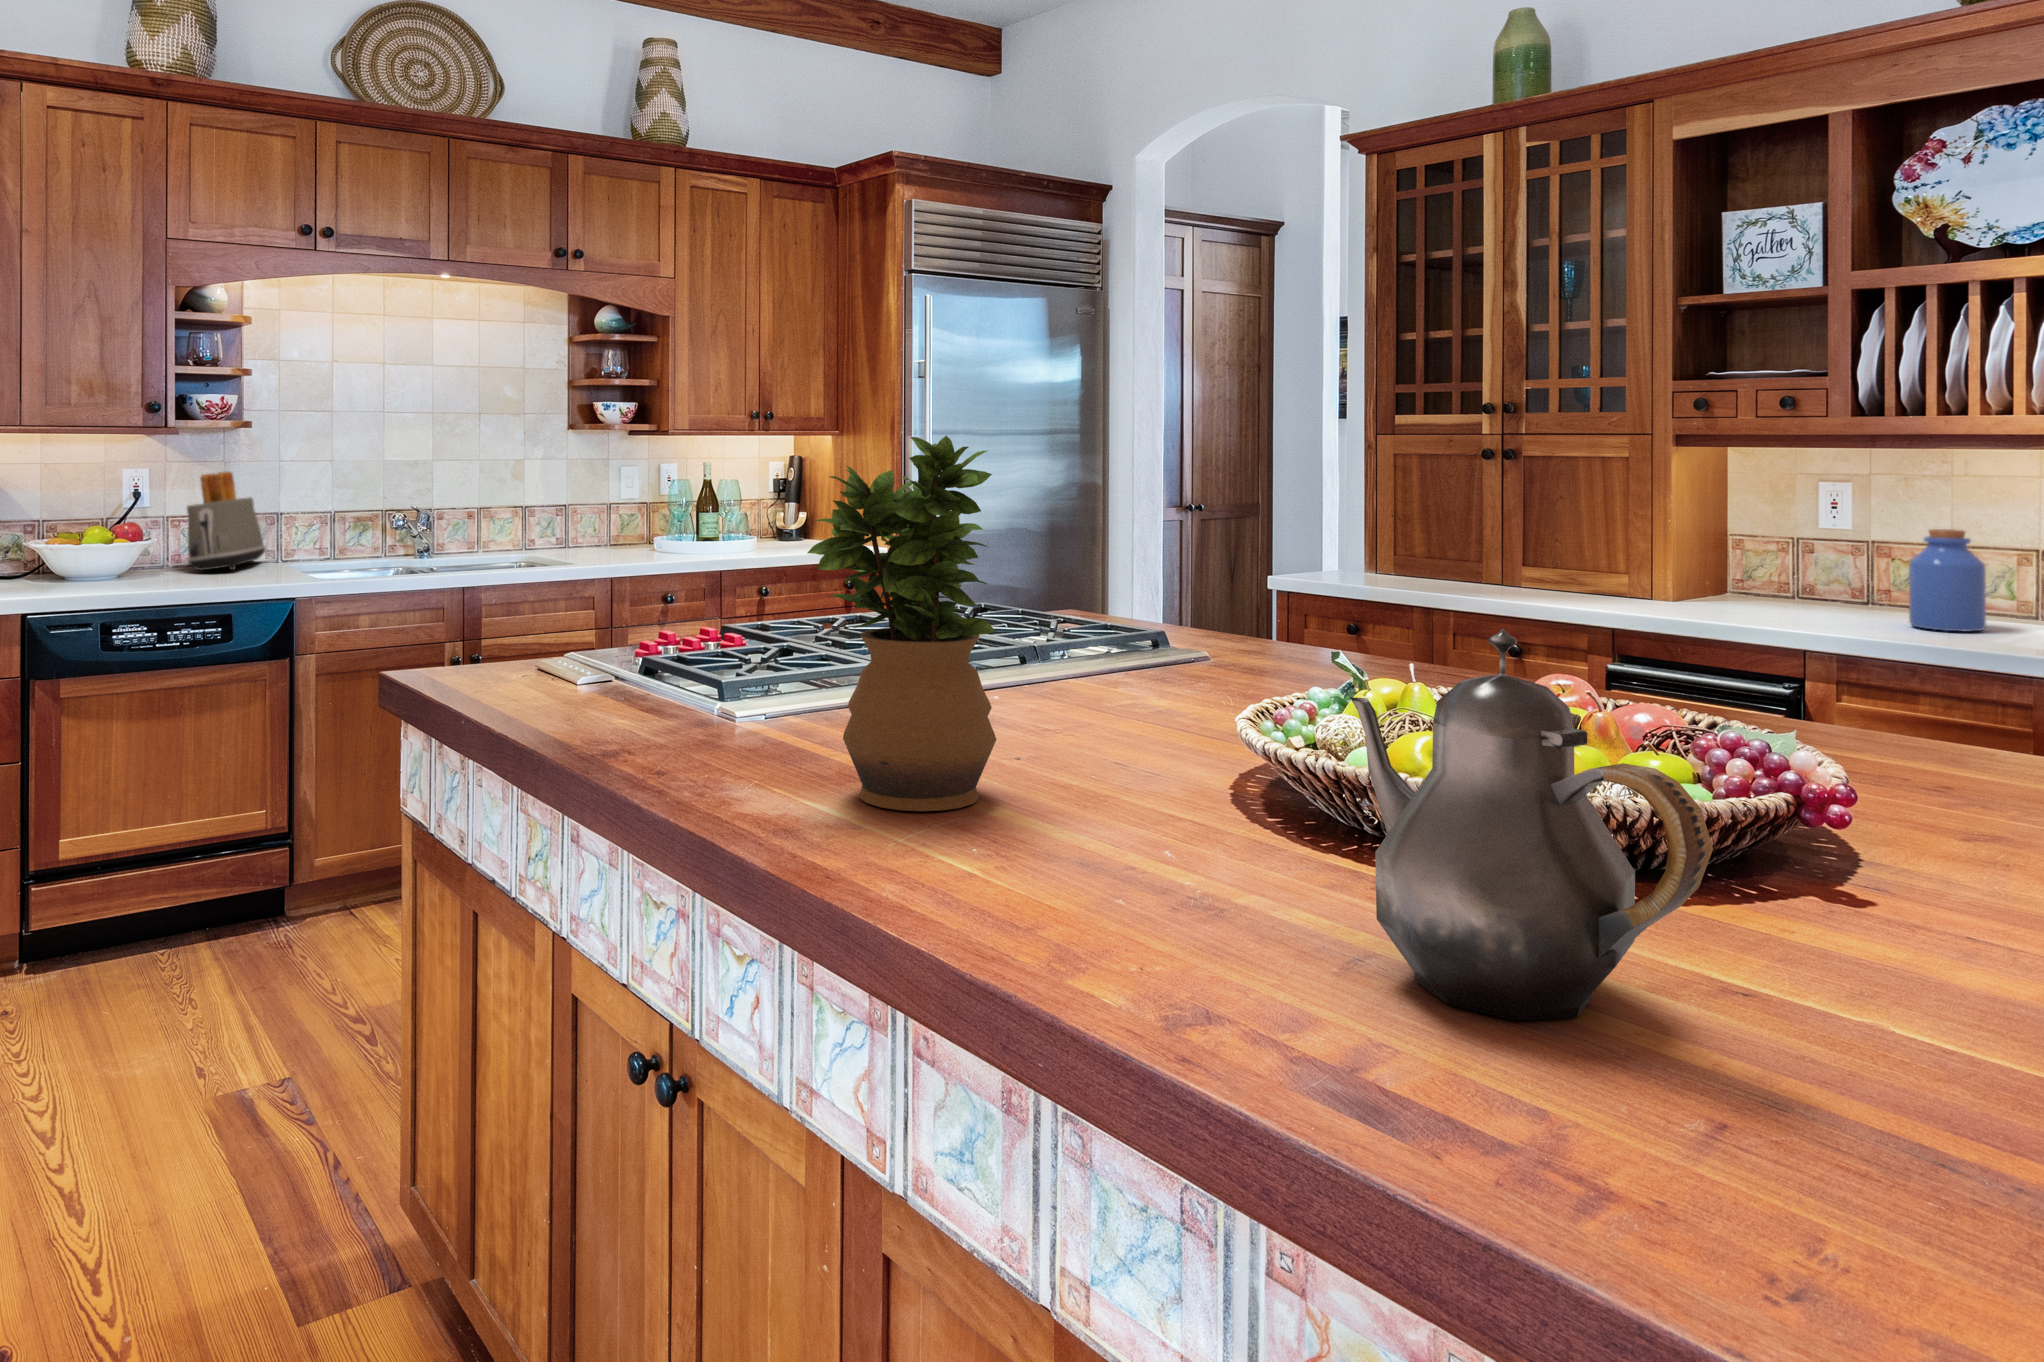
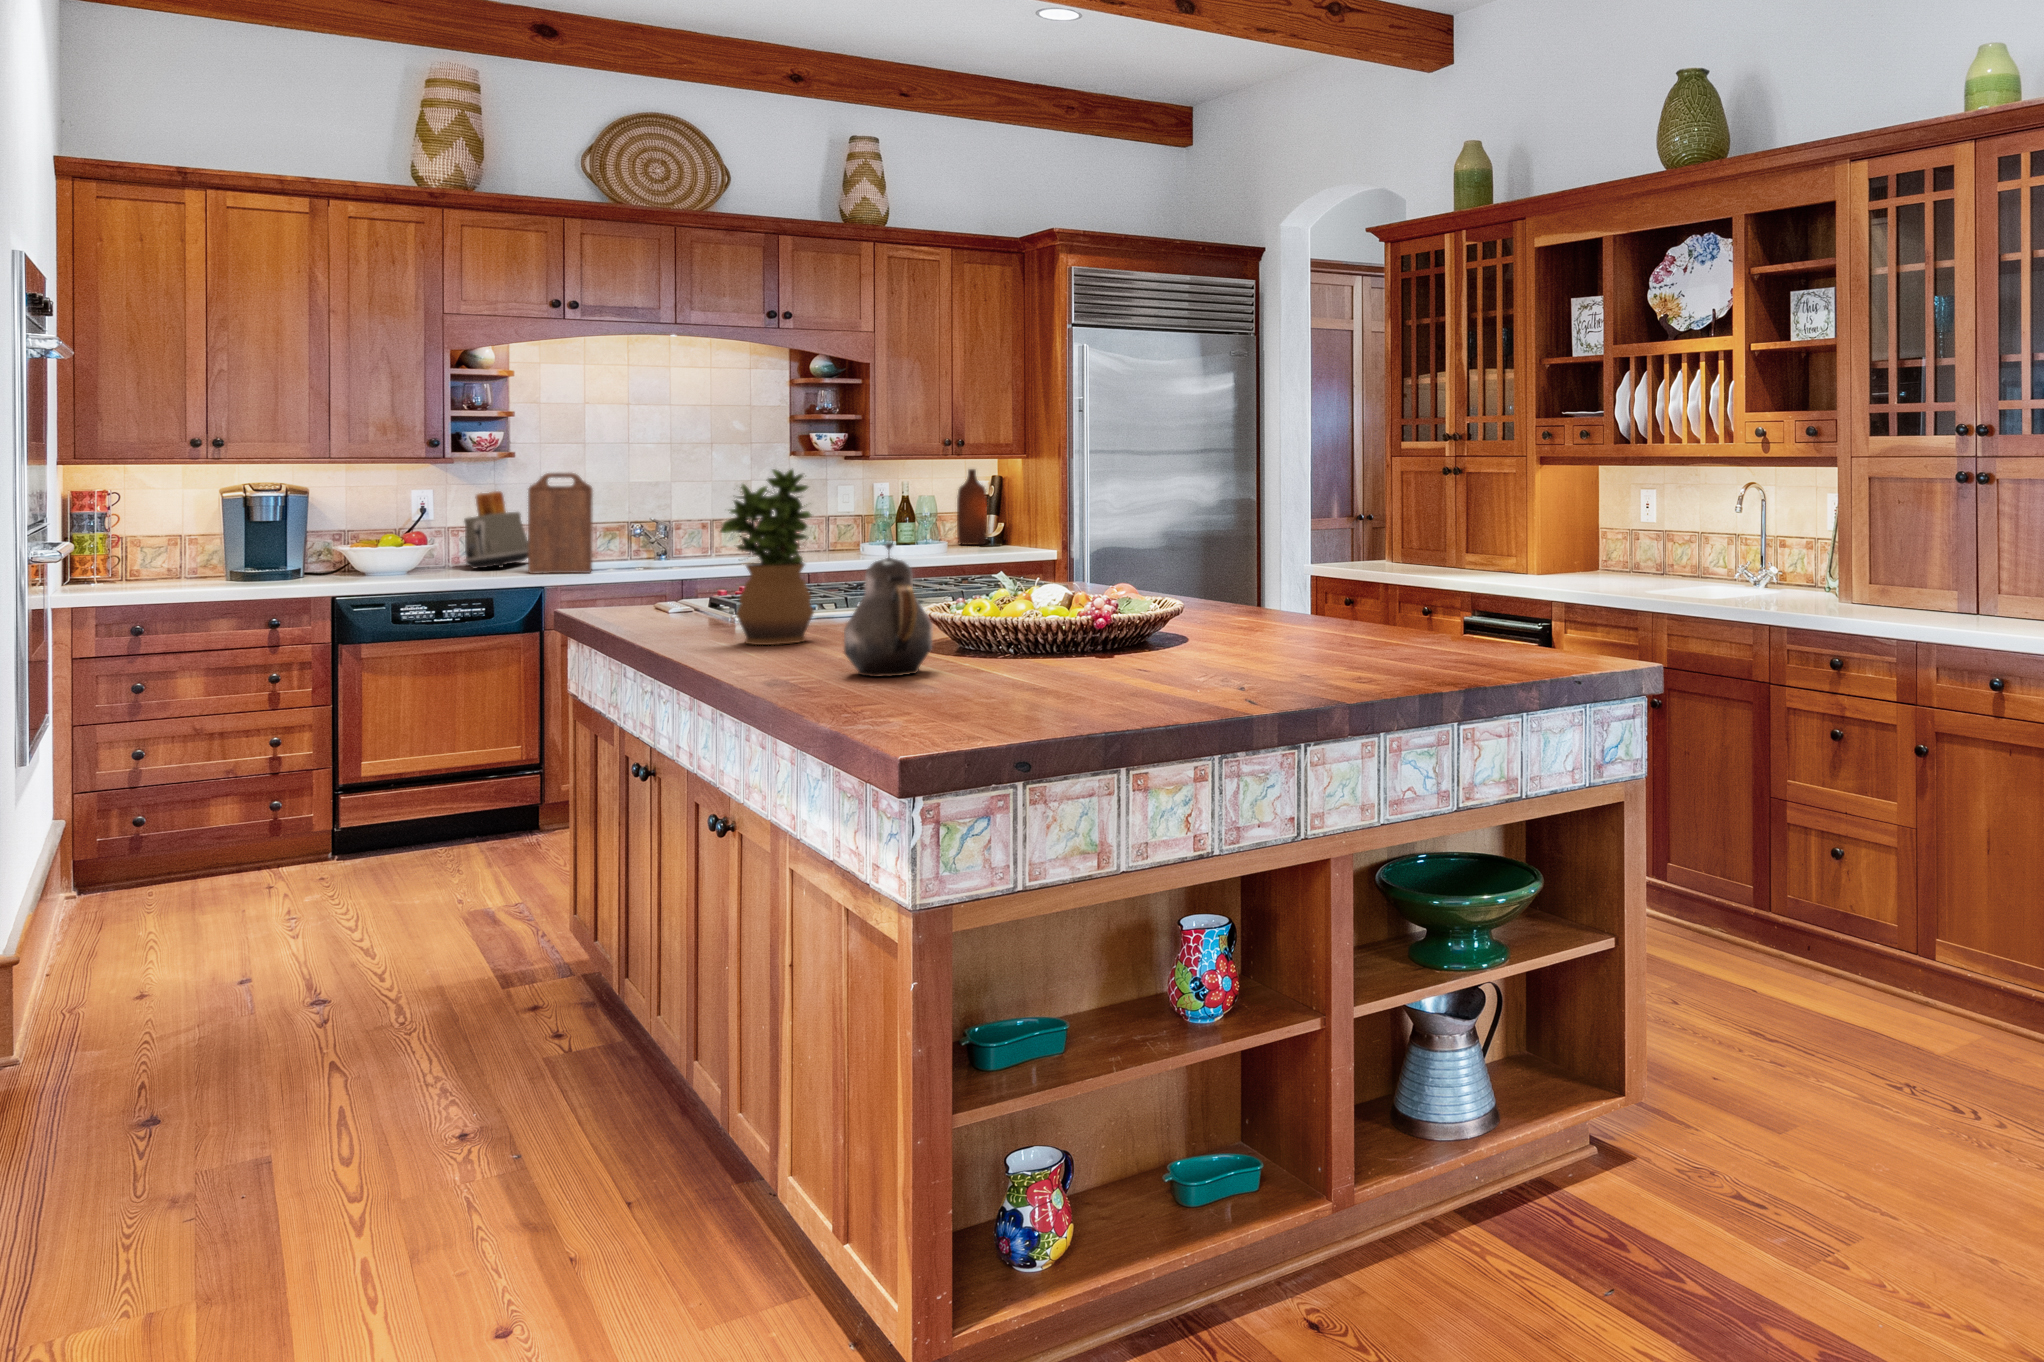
cutting board: none [269,448,350,579] -> present [528,473,593,574]
bottle: none [757,448,791,541] -> present [957,469,987,545]
jar: present [1909,529,1986,631] -> none [1646,520,1688,588]

